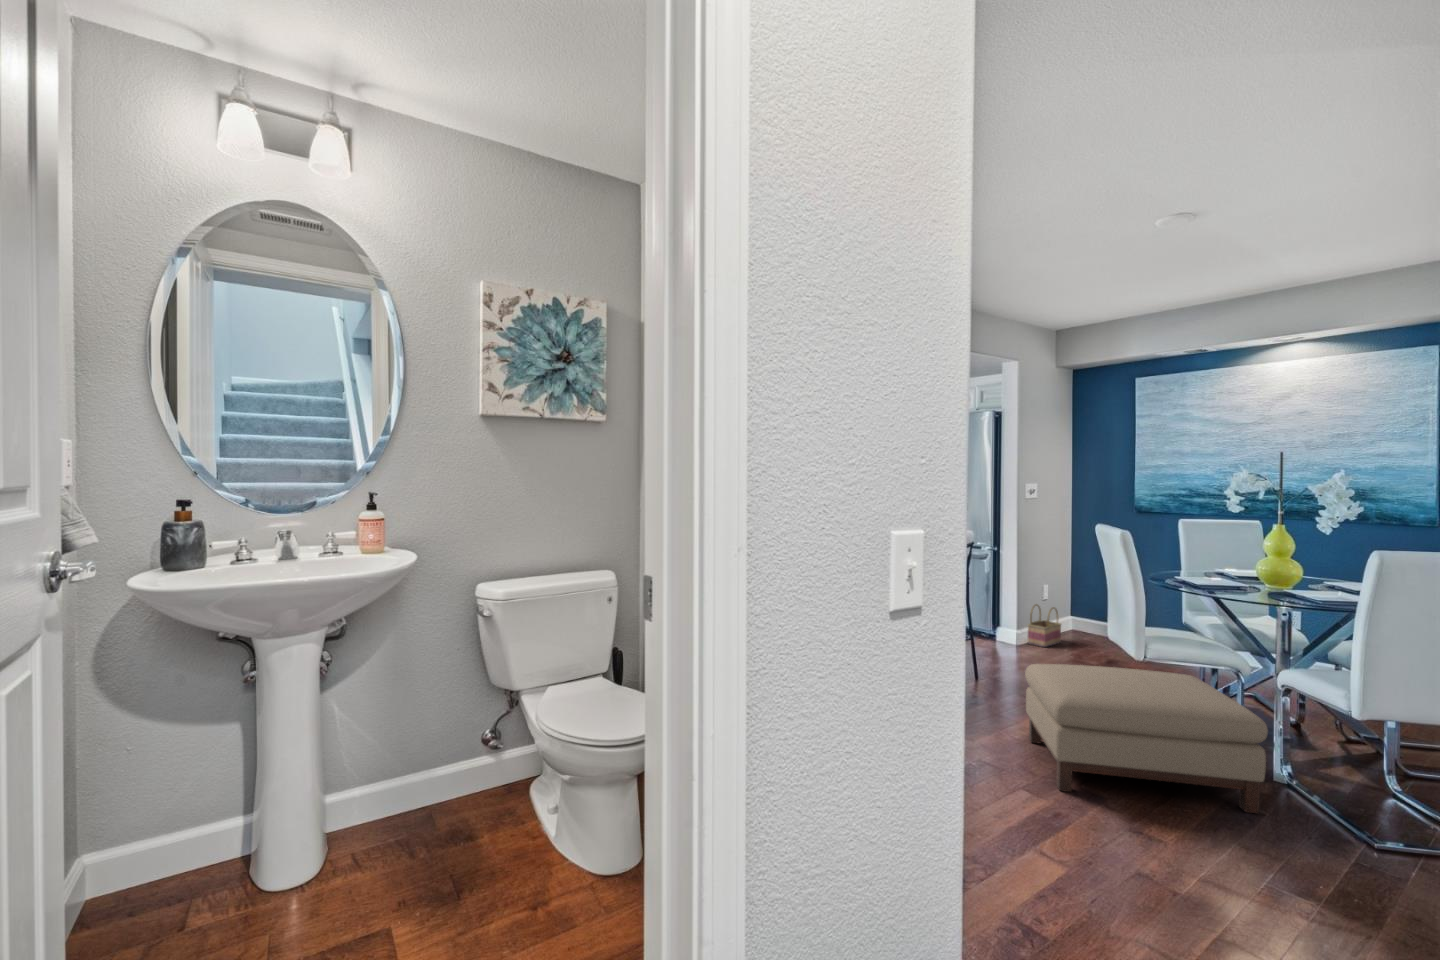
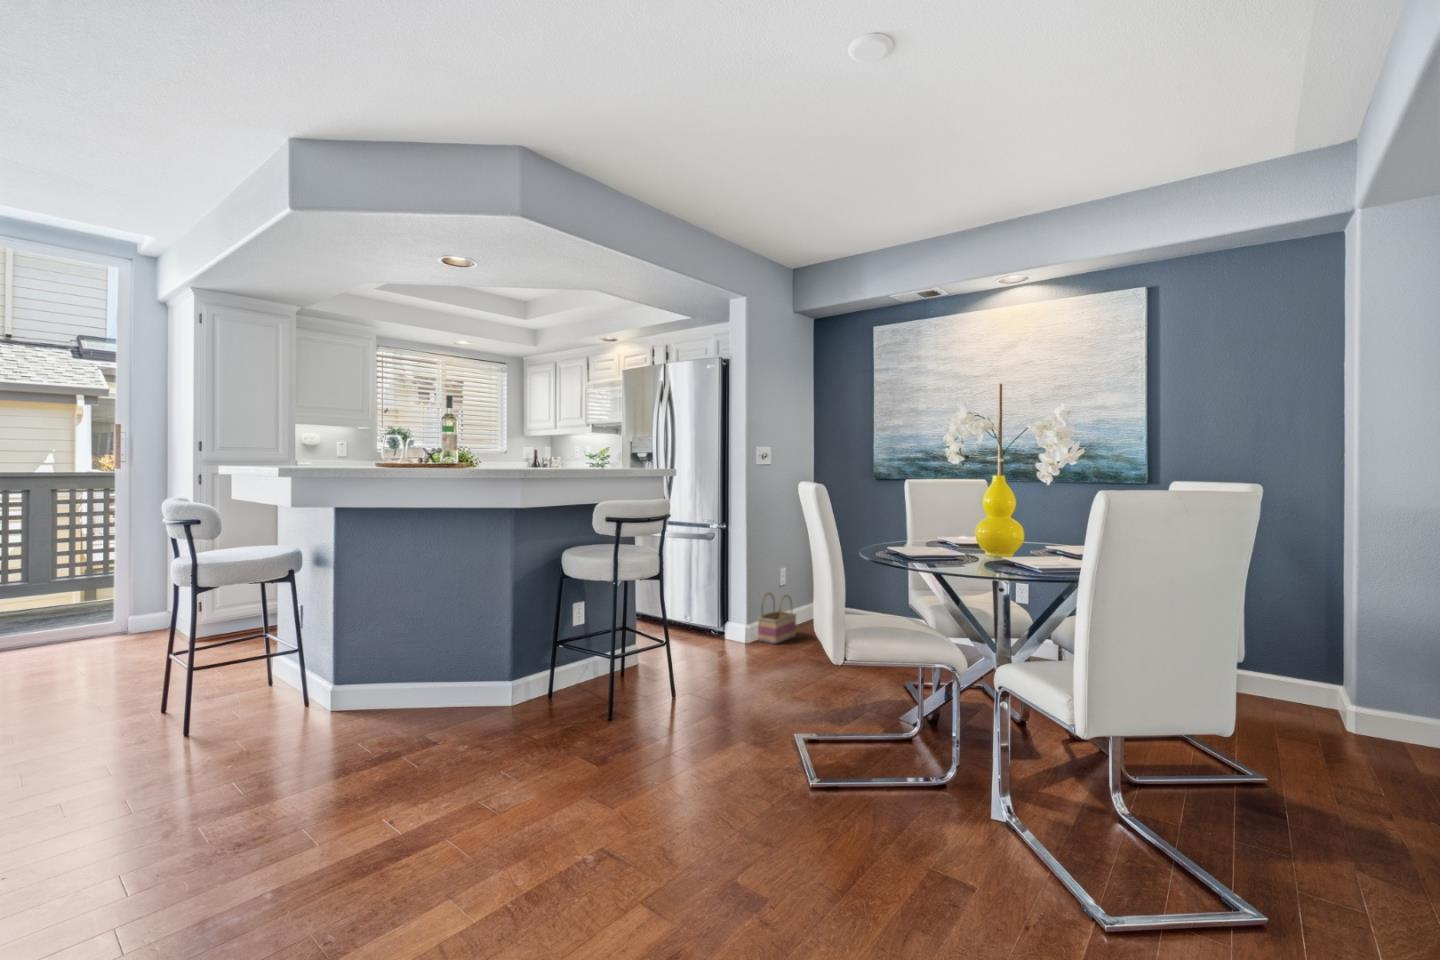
ottoman: present [1025,664,1268,813] -> none [692,679,976,889]

